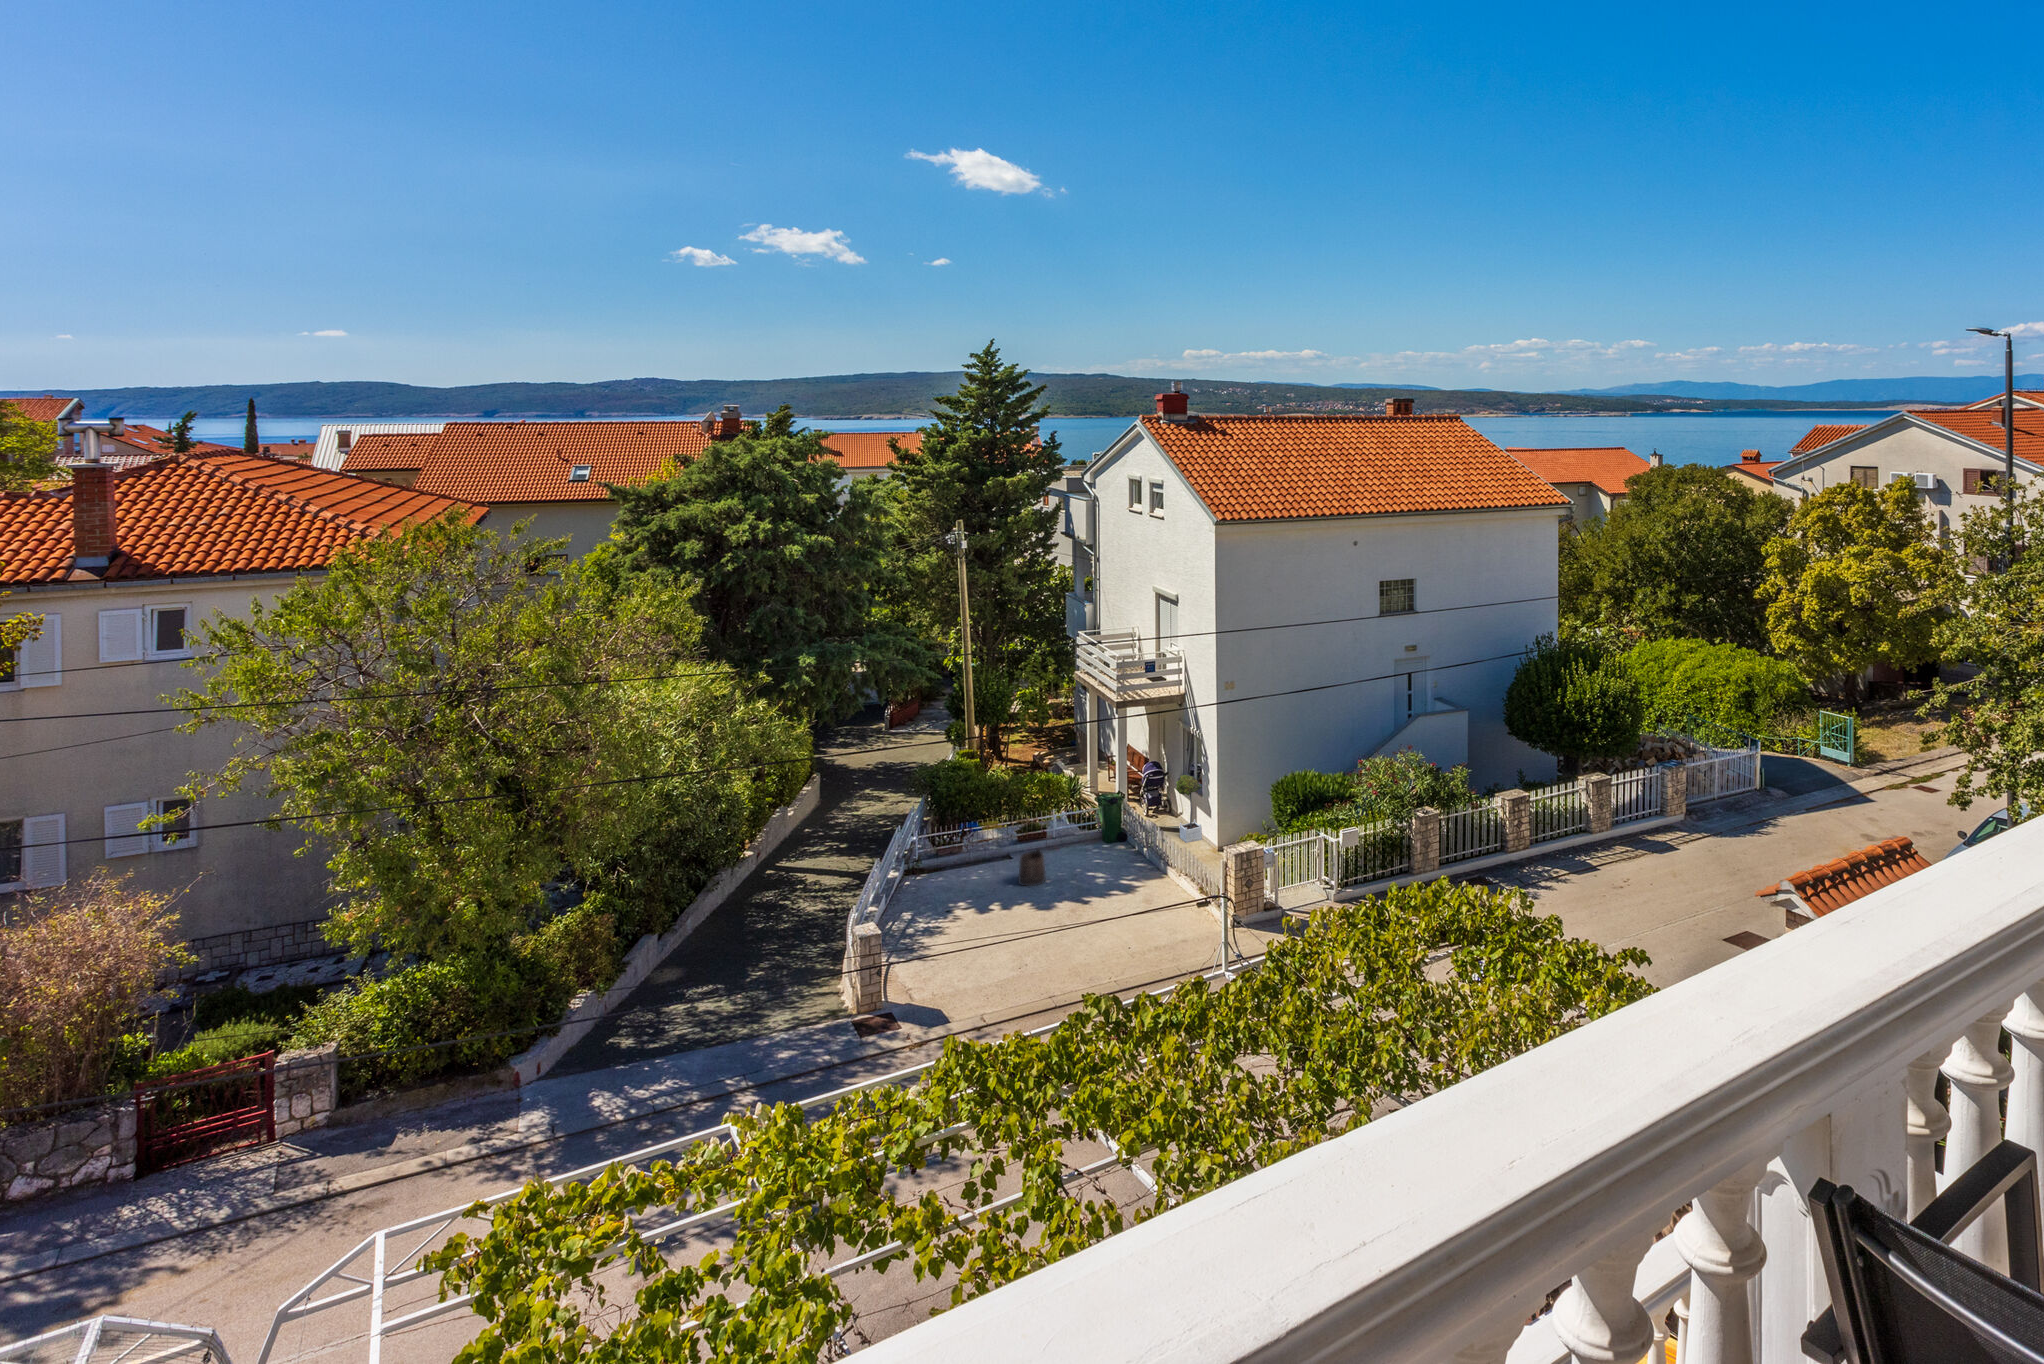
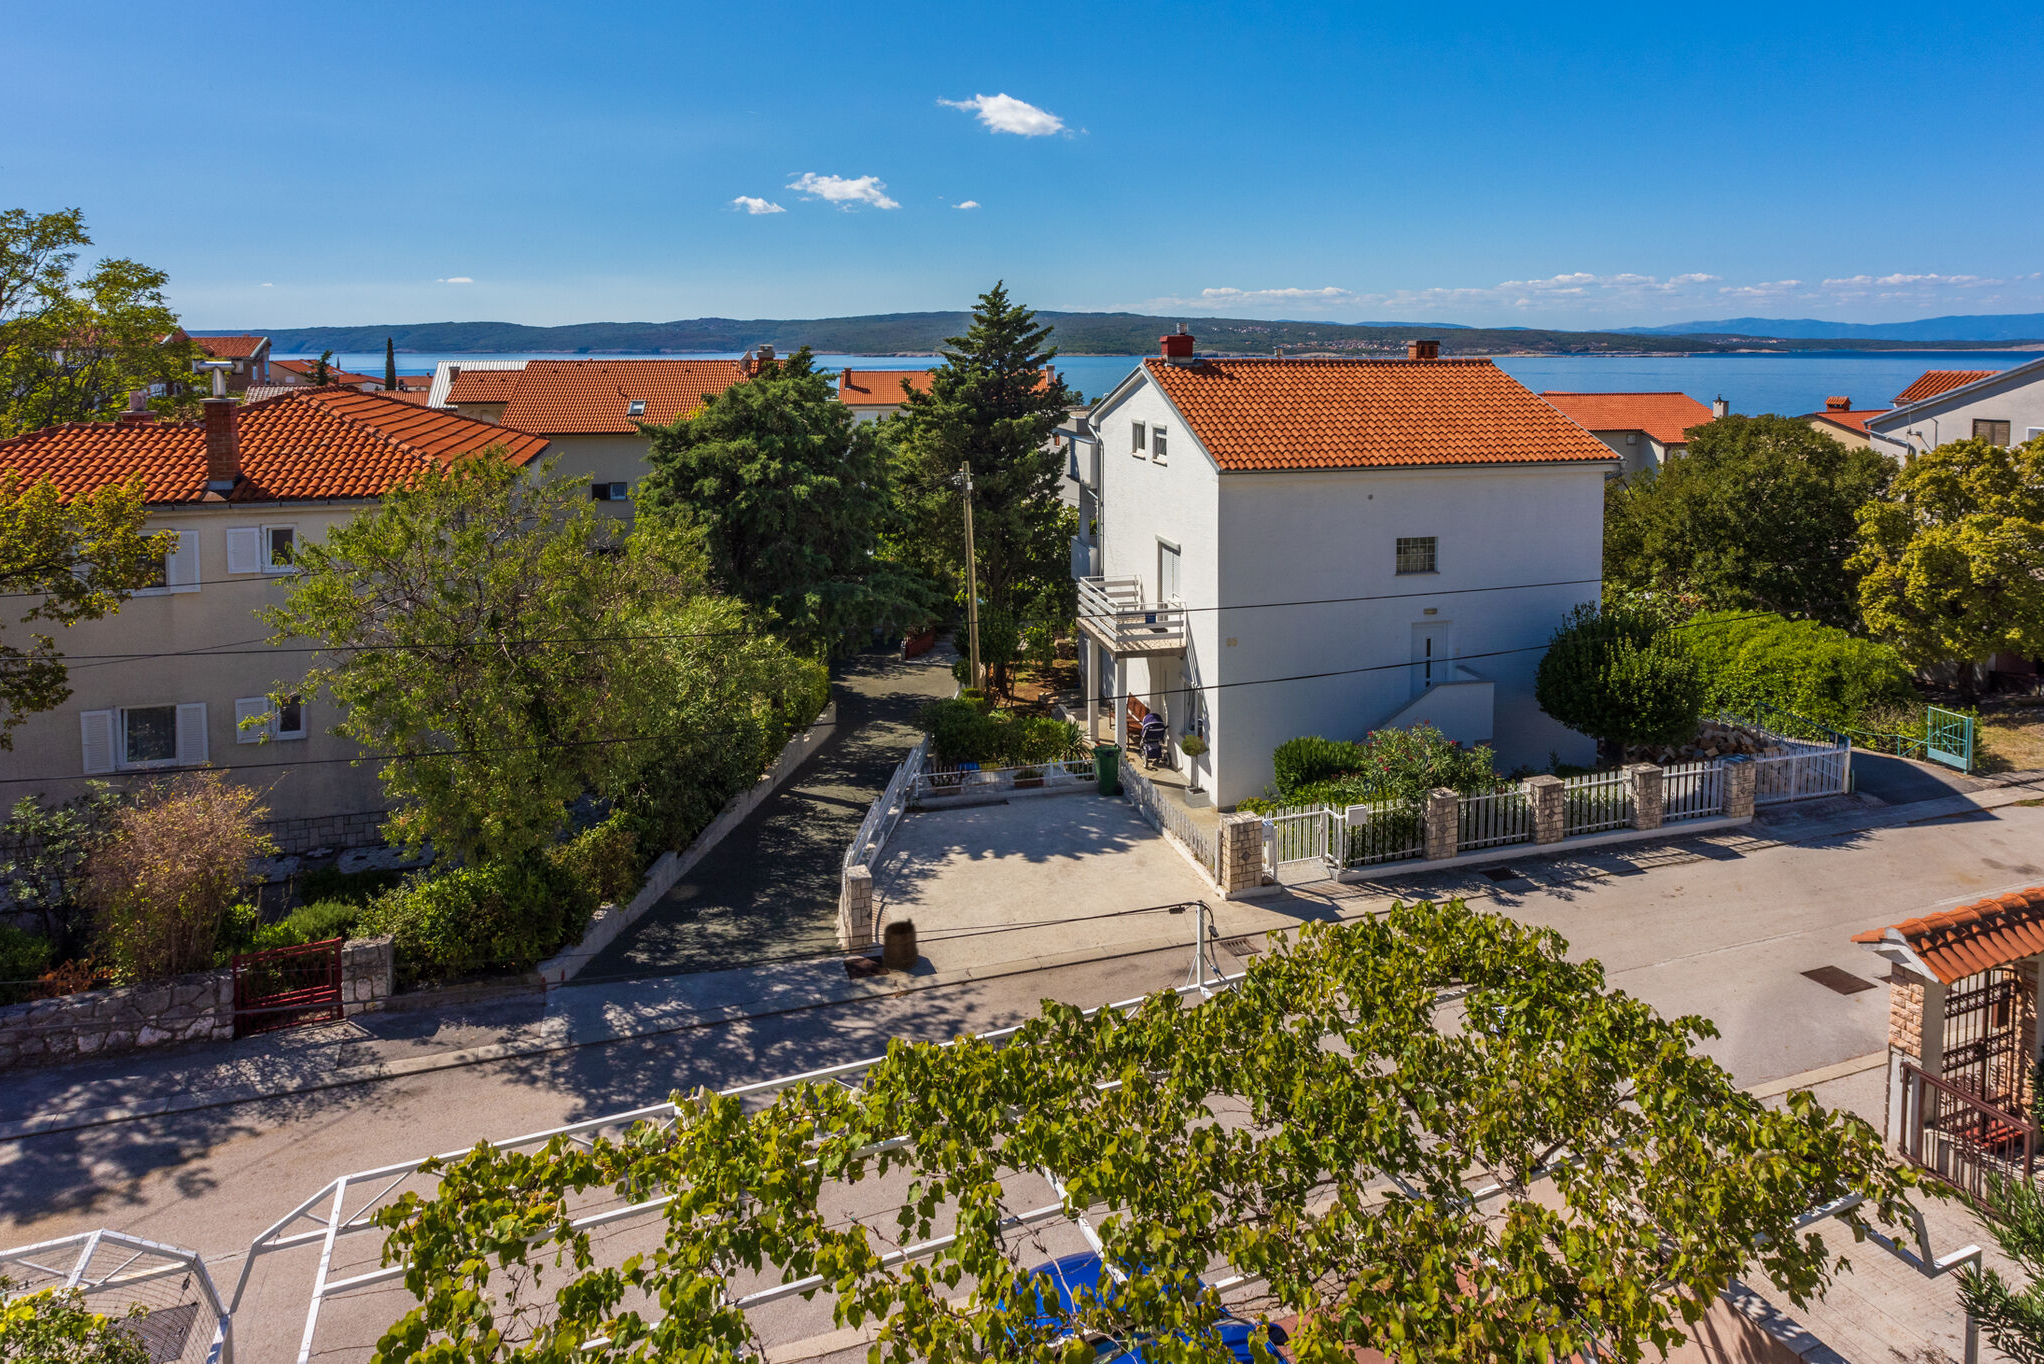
bucket: present [1018,849,1046,886] -> present [882,918,919,972]

